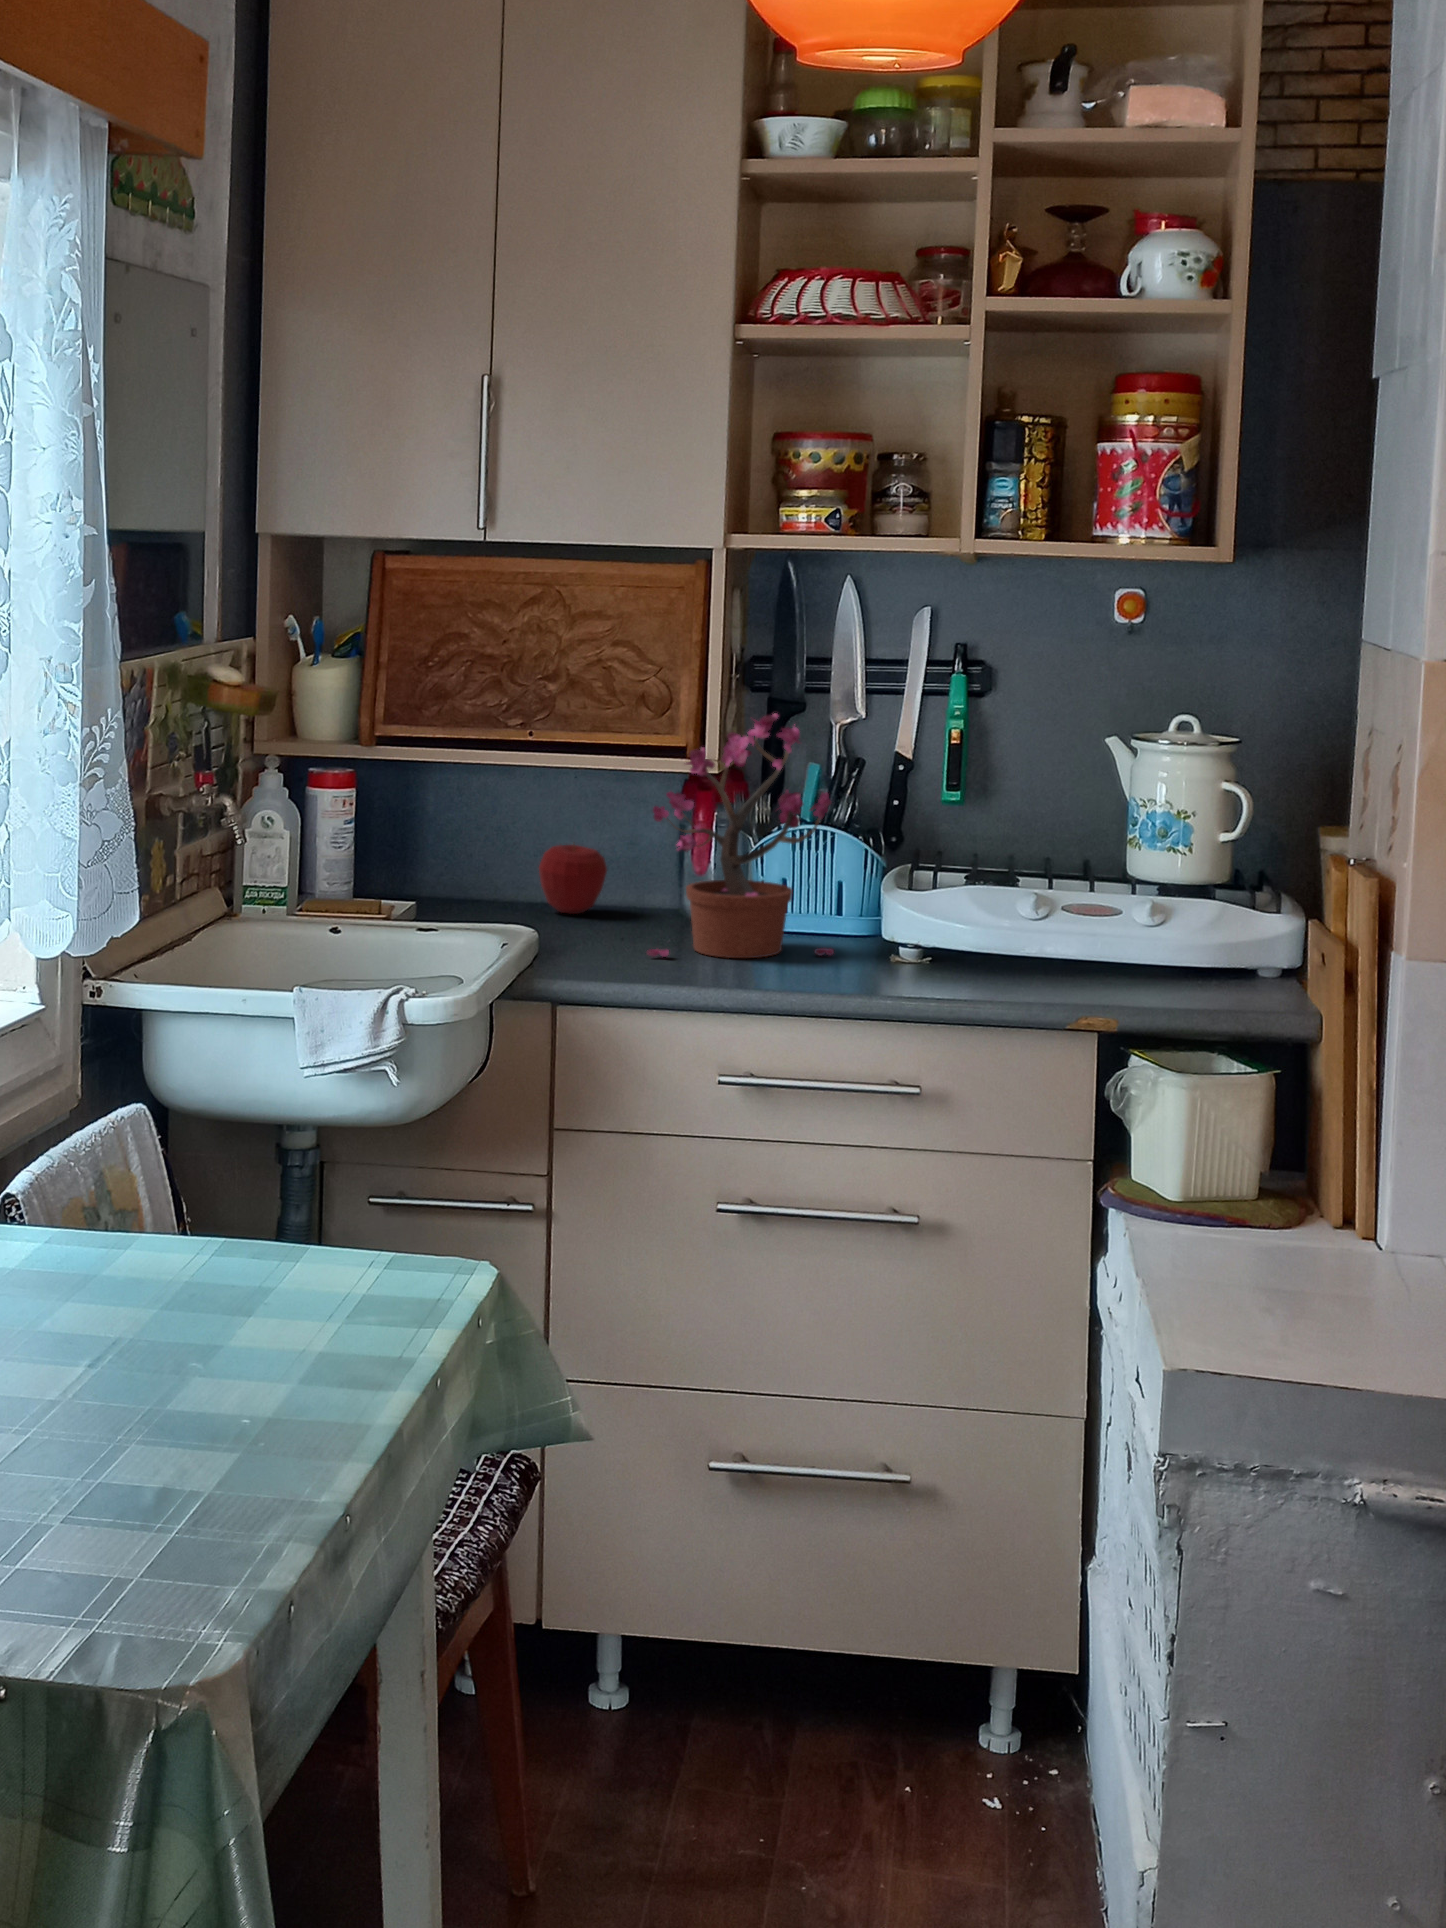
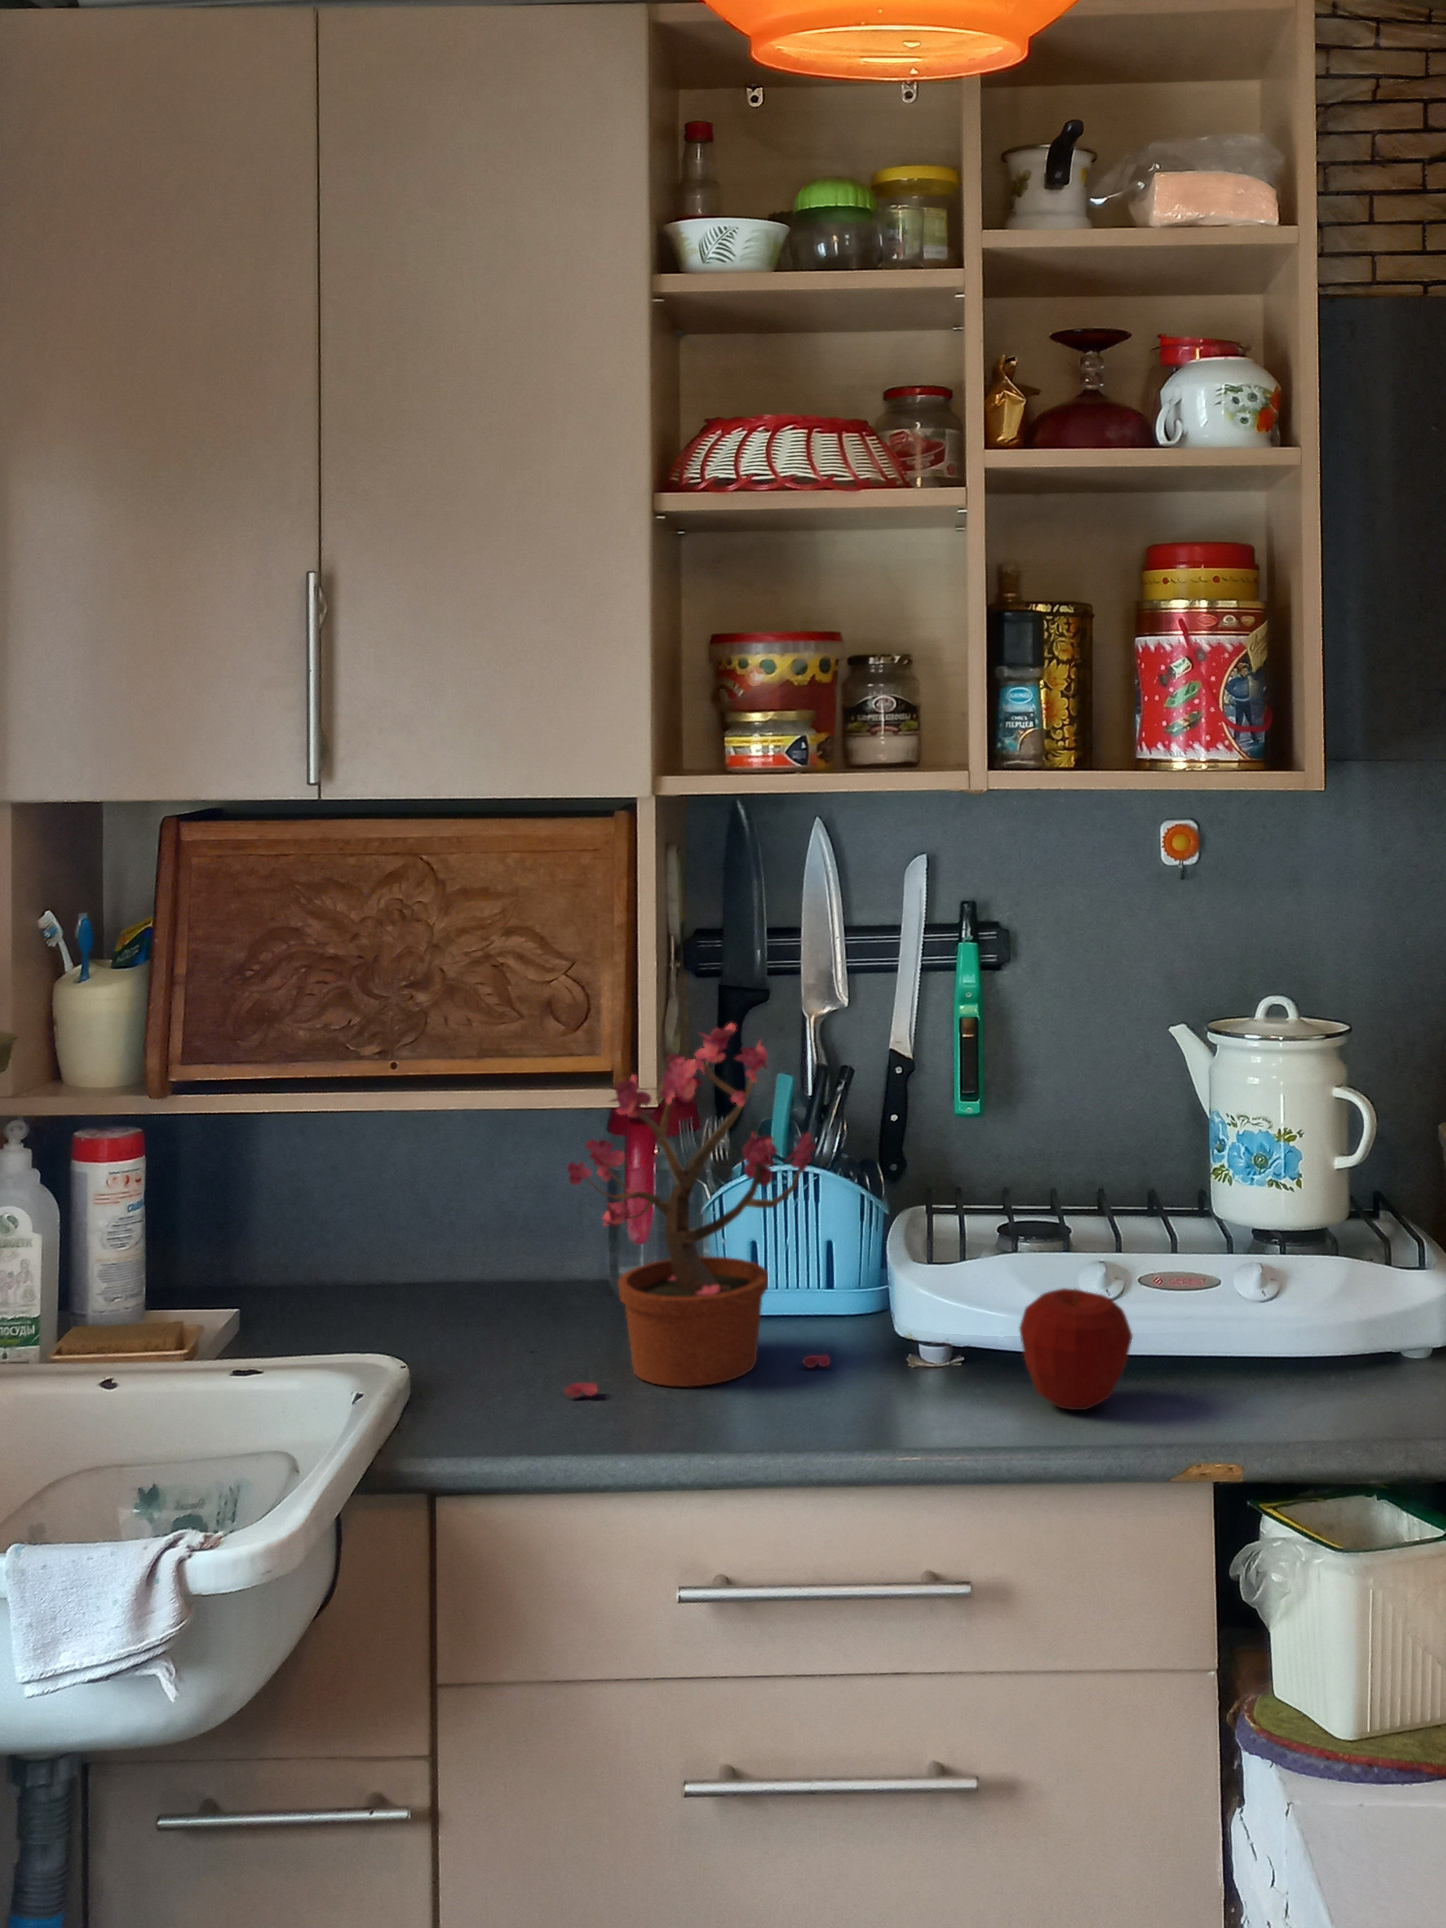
apple: present [539,844,607,914] -> present [1020,1289,1132,1410]

